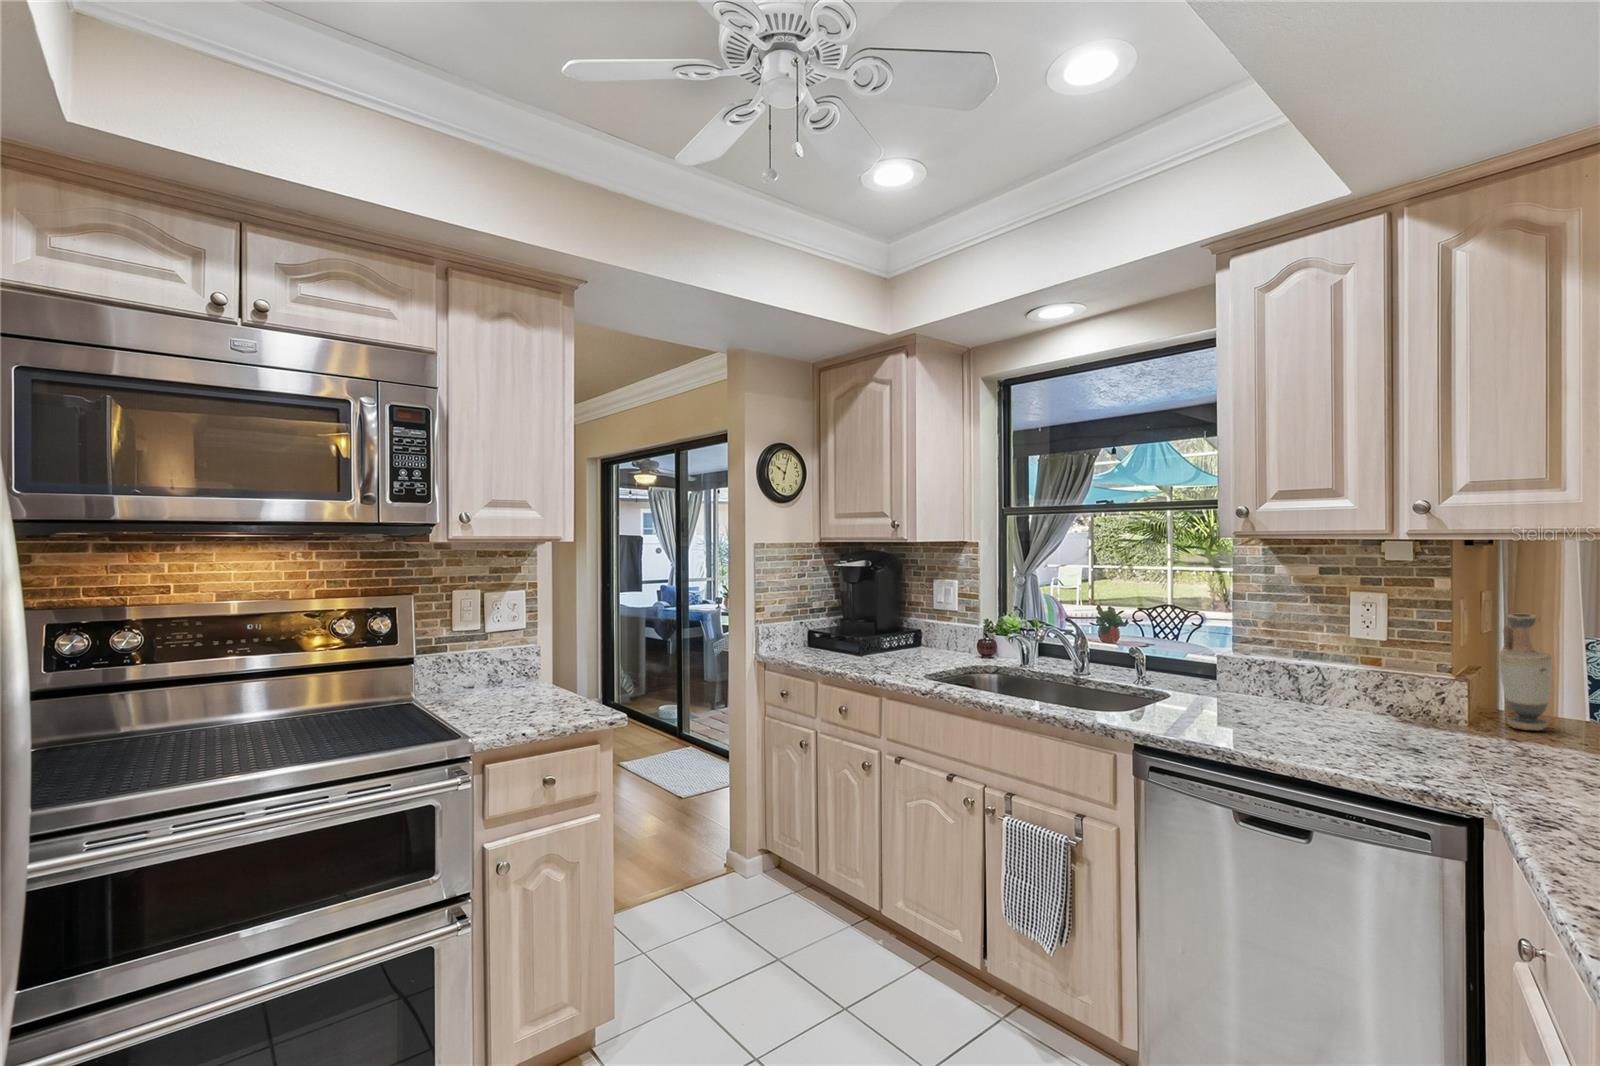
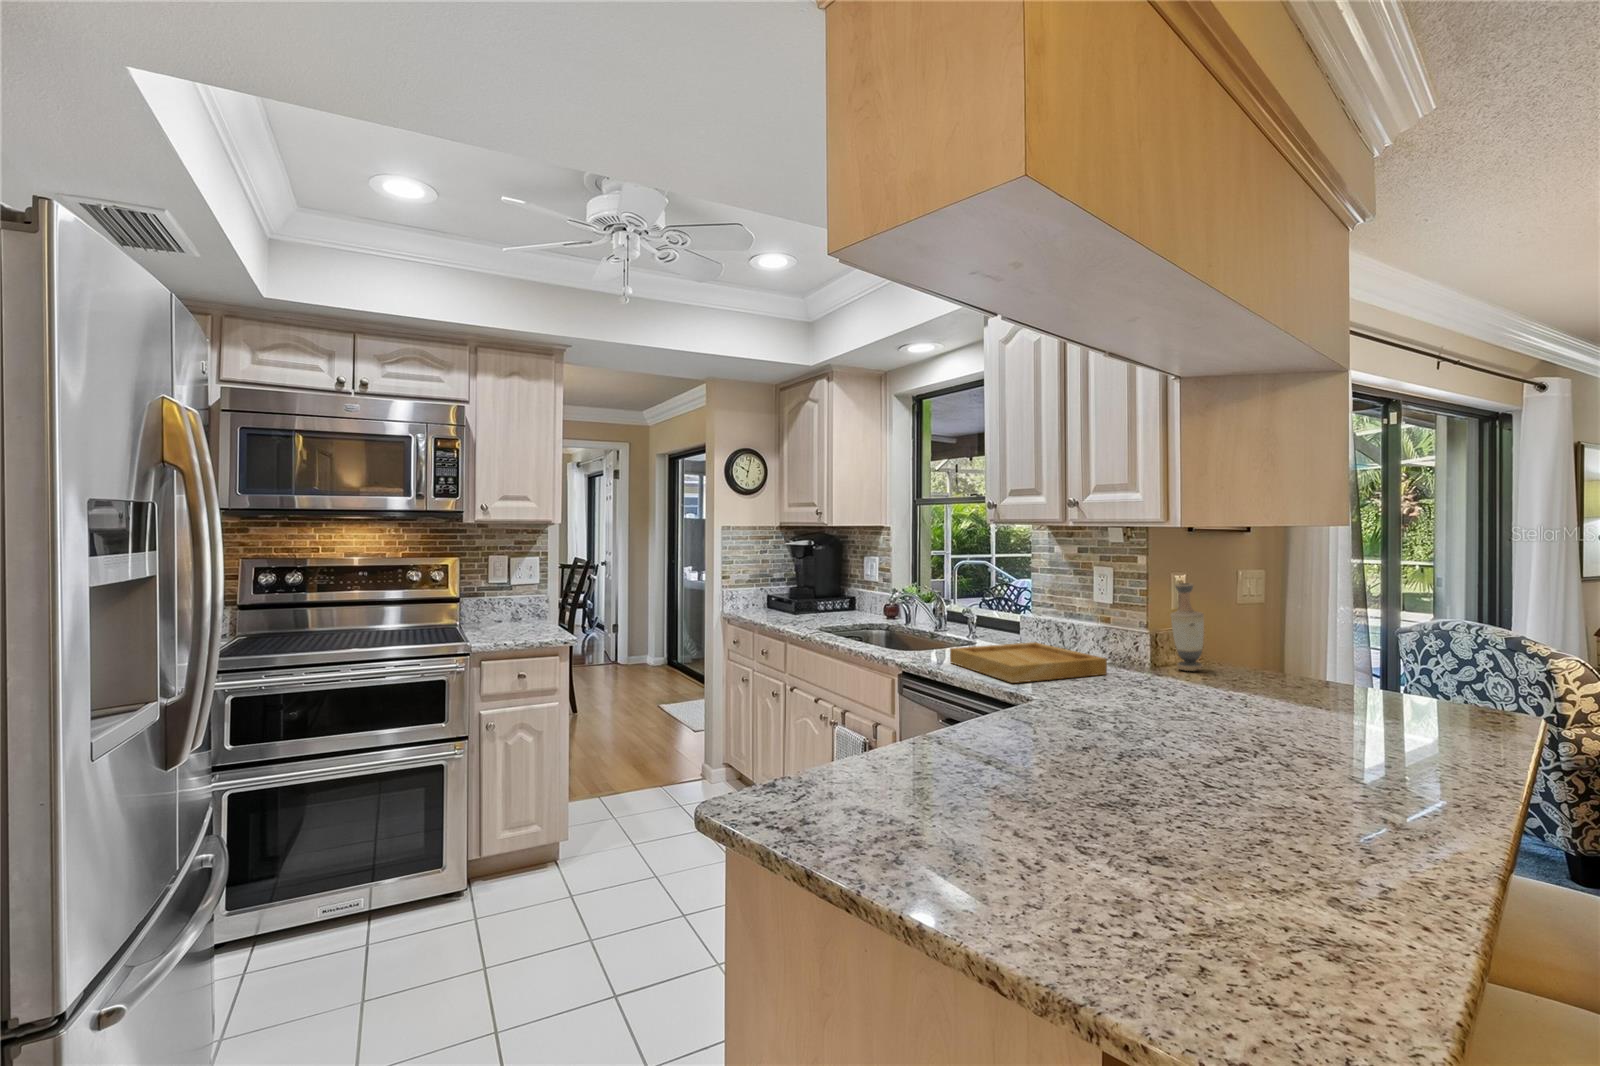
tray: none [1213,695,1452,769] -> present [950,642,1107,683]

